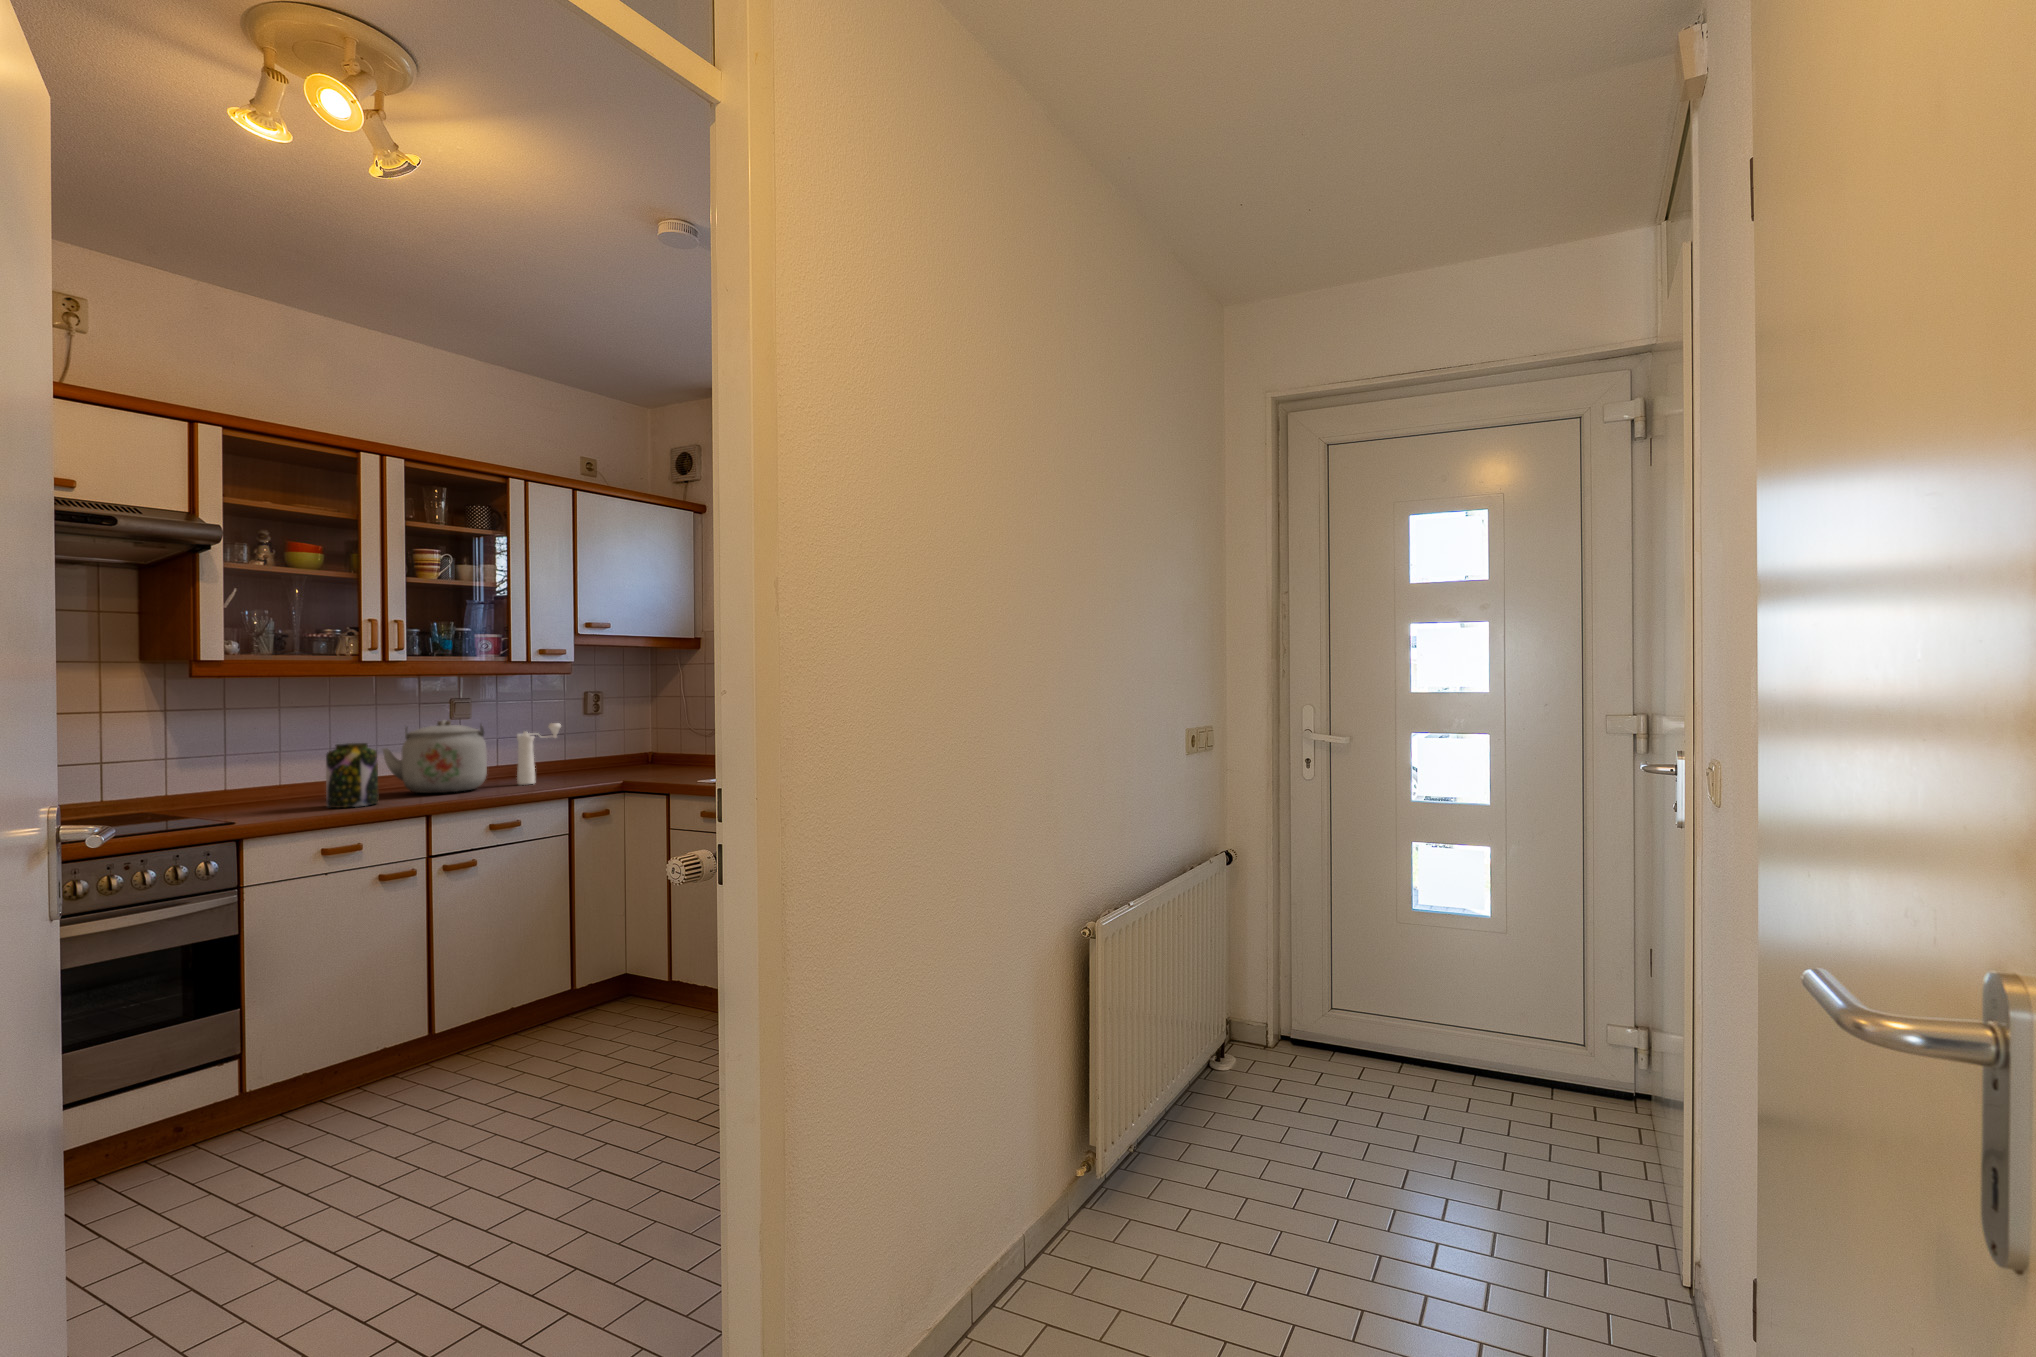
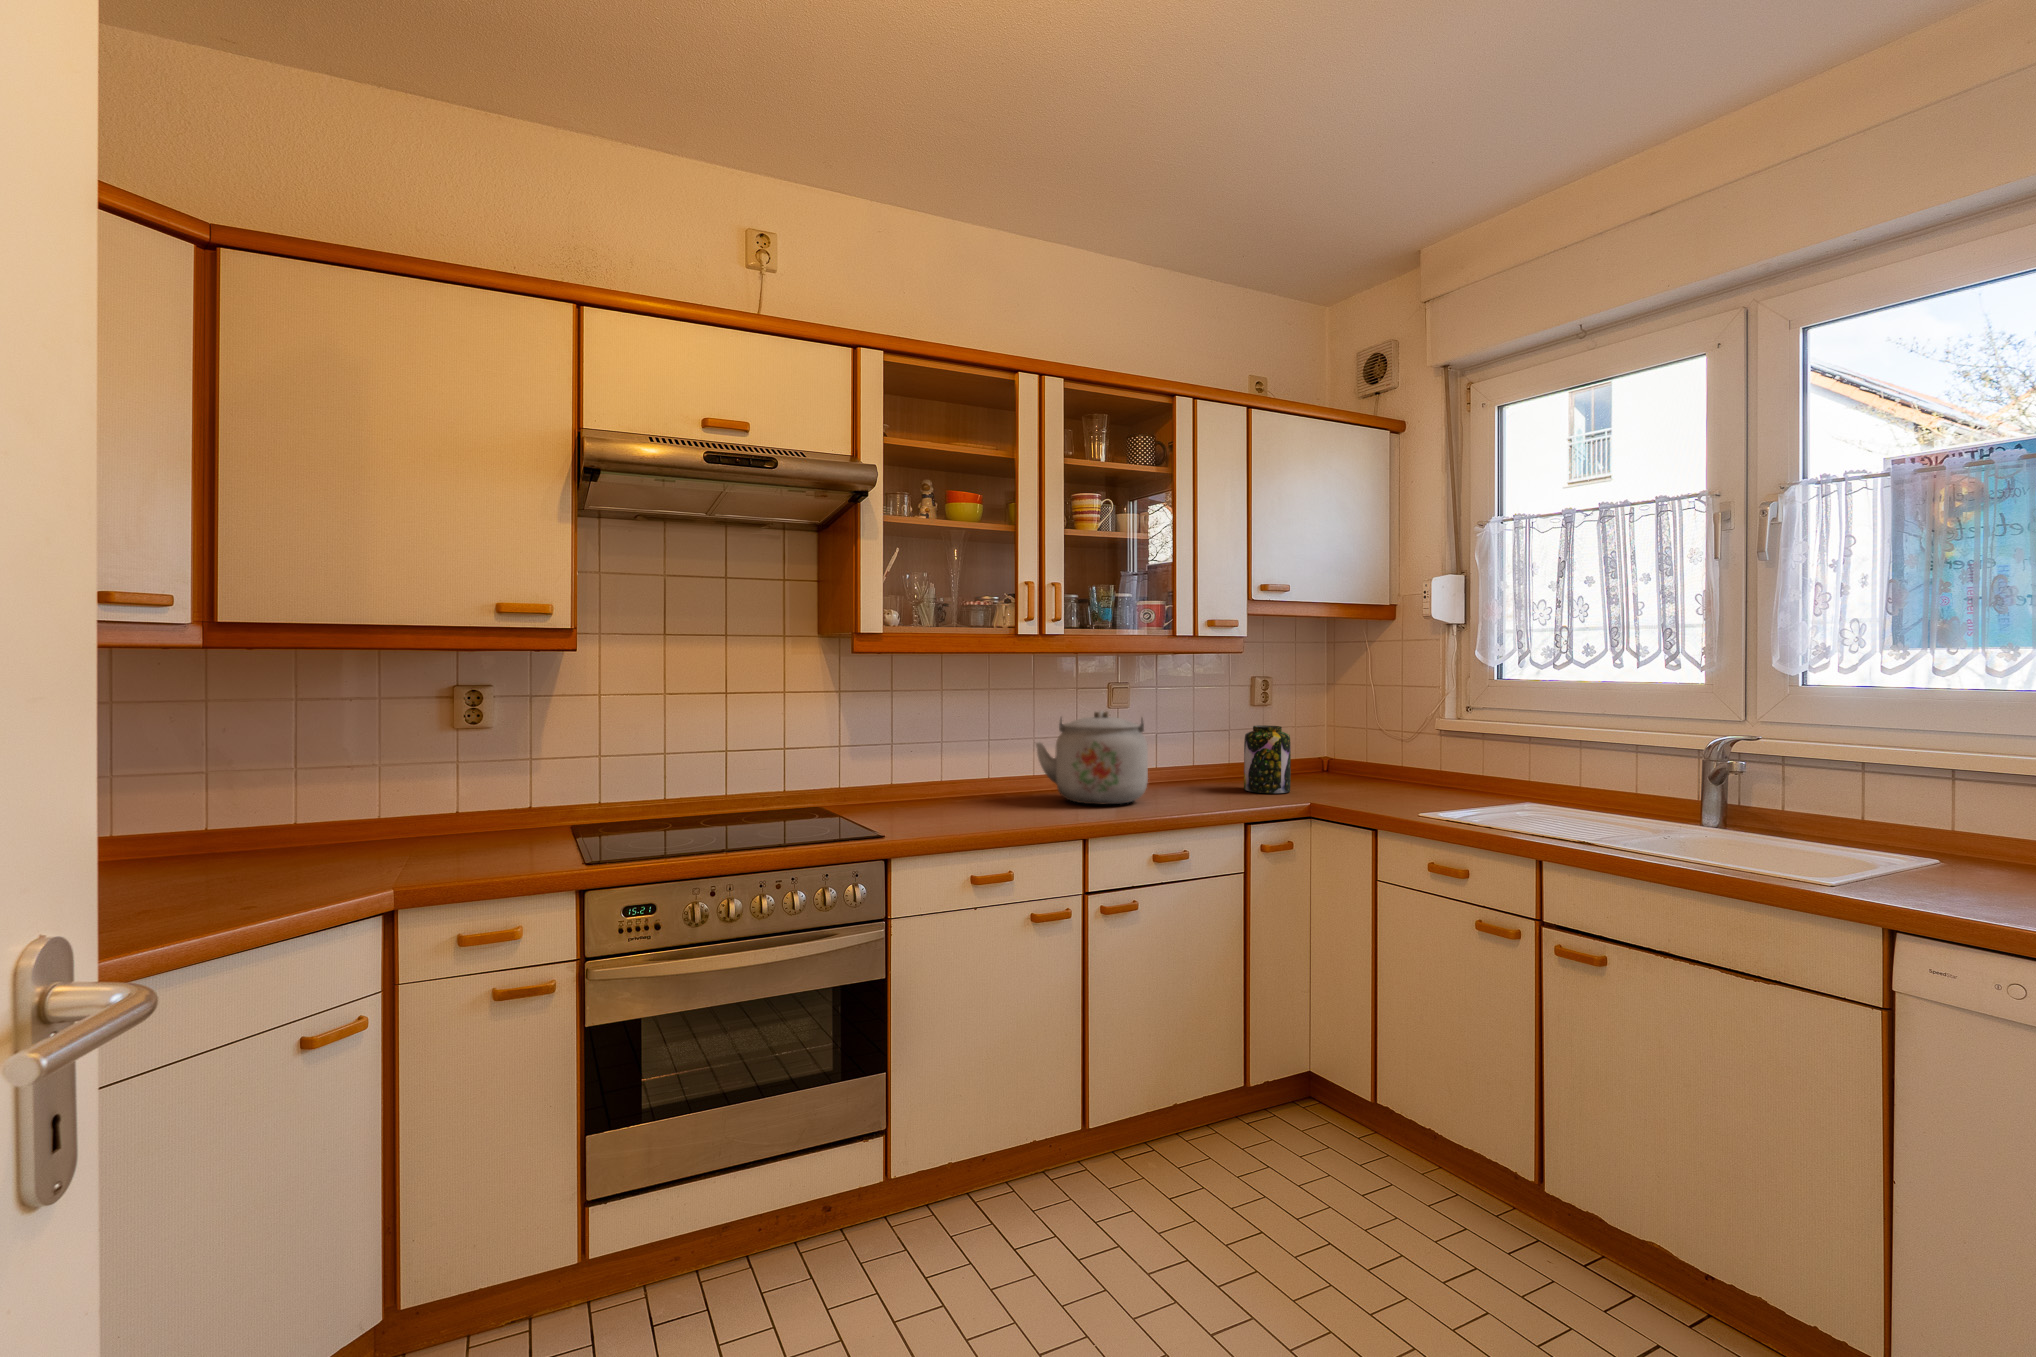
pepper mill: present [517,723,561,785] -> none [1181,719,1234,799]
jar: present [326,743,378,808] -> present [1244,725,1291,793]

